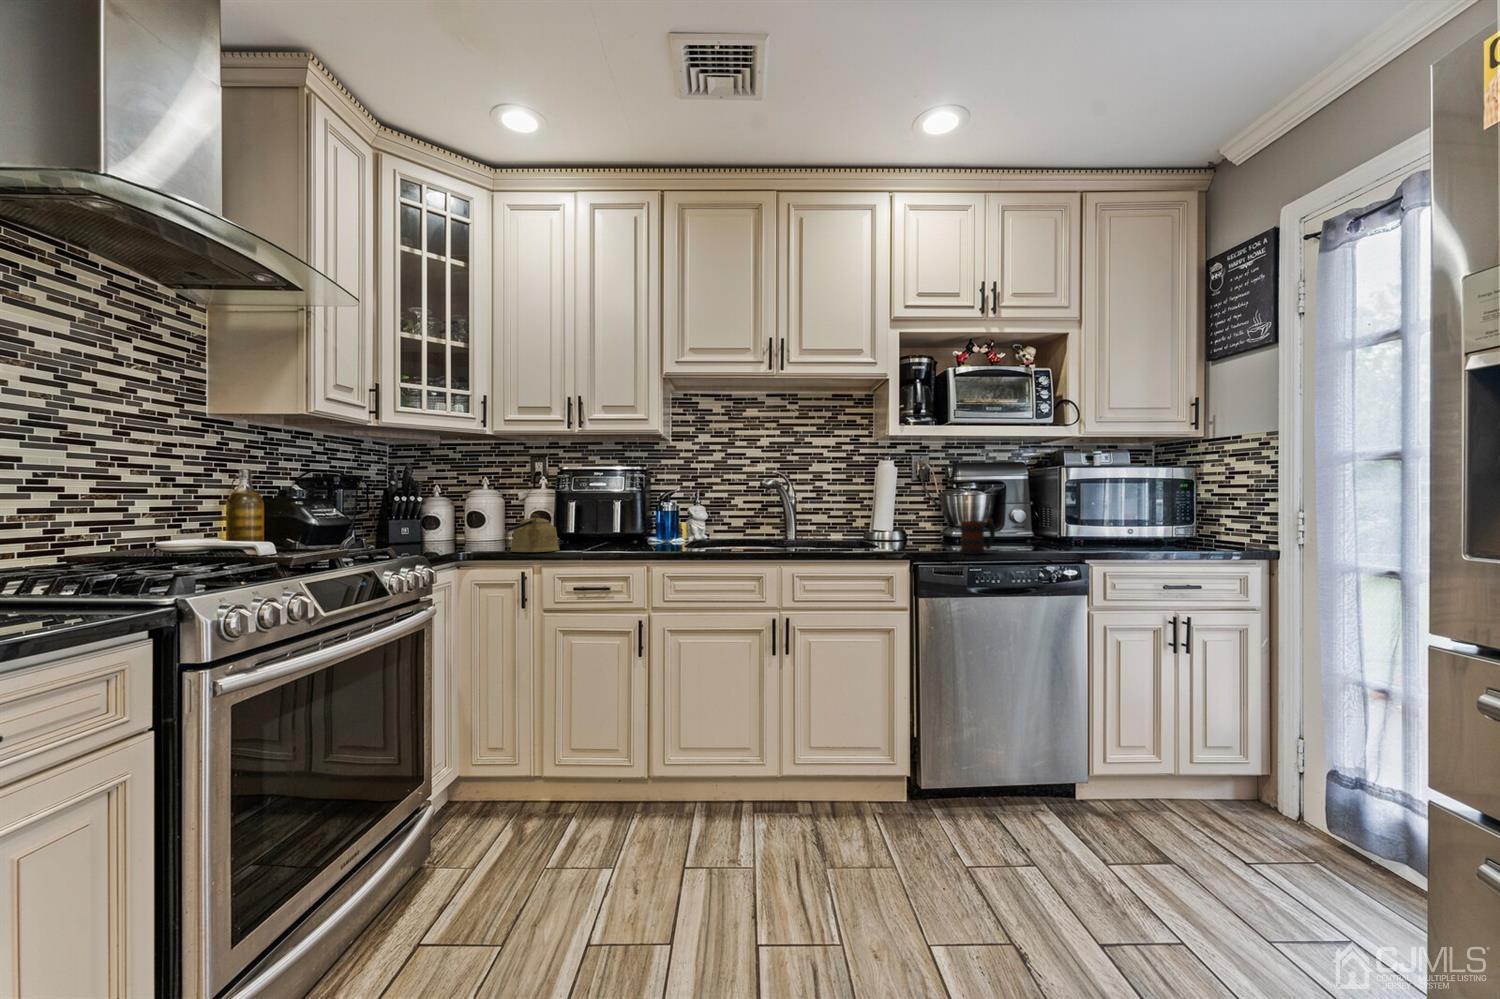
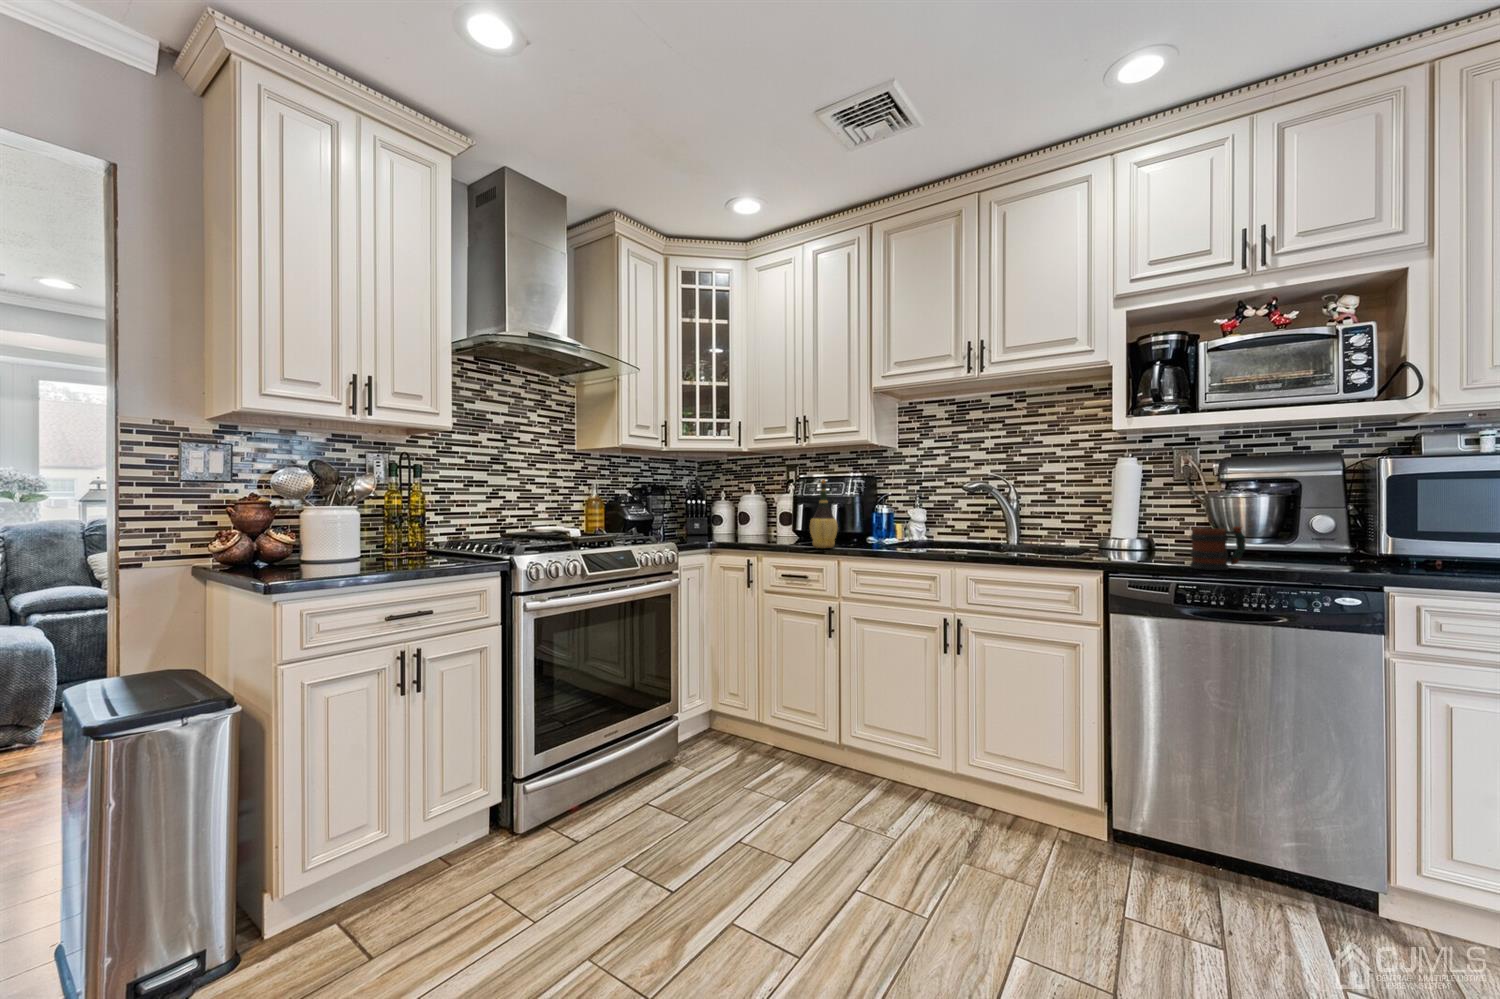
wine bottle: none [605,472,638,554] -> present [810,479,838,548]
kettle: present [507,514,560,552] -> none [746,513,788,544]

